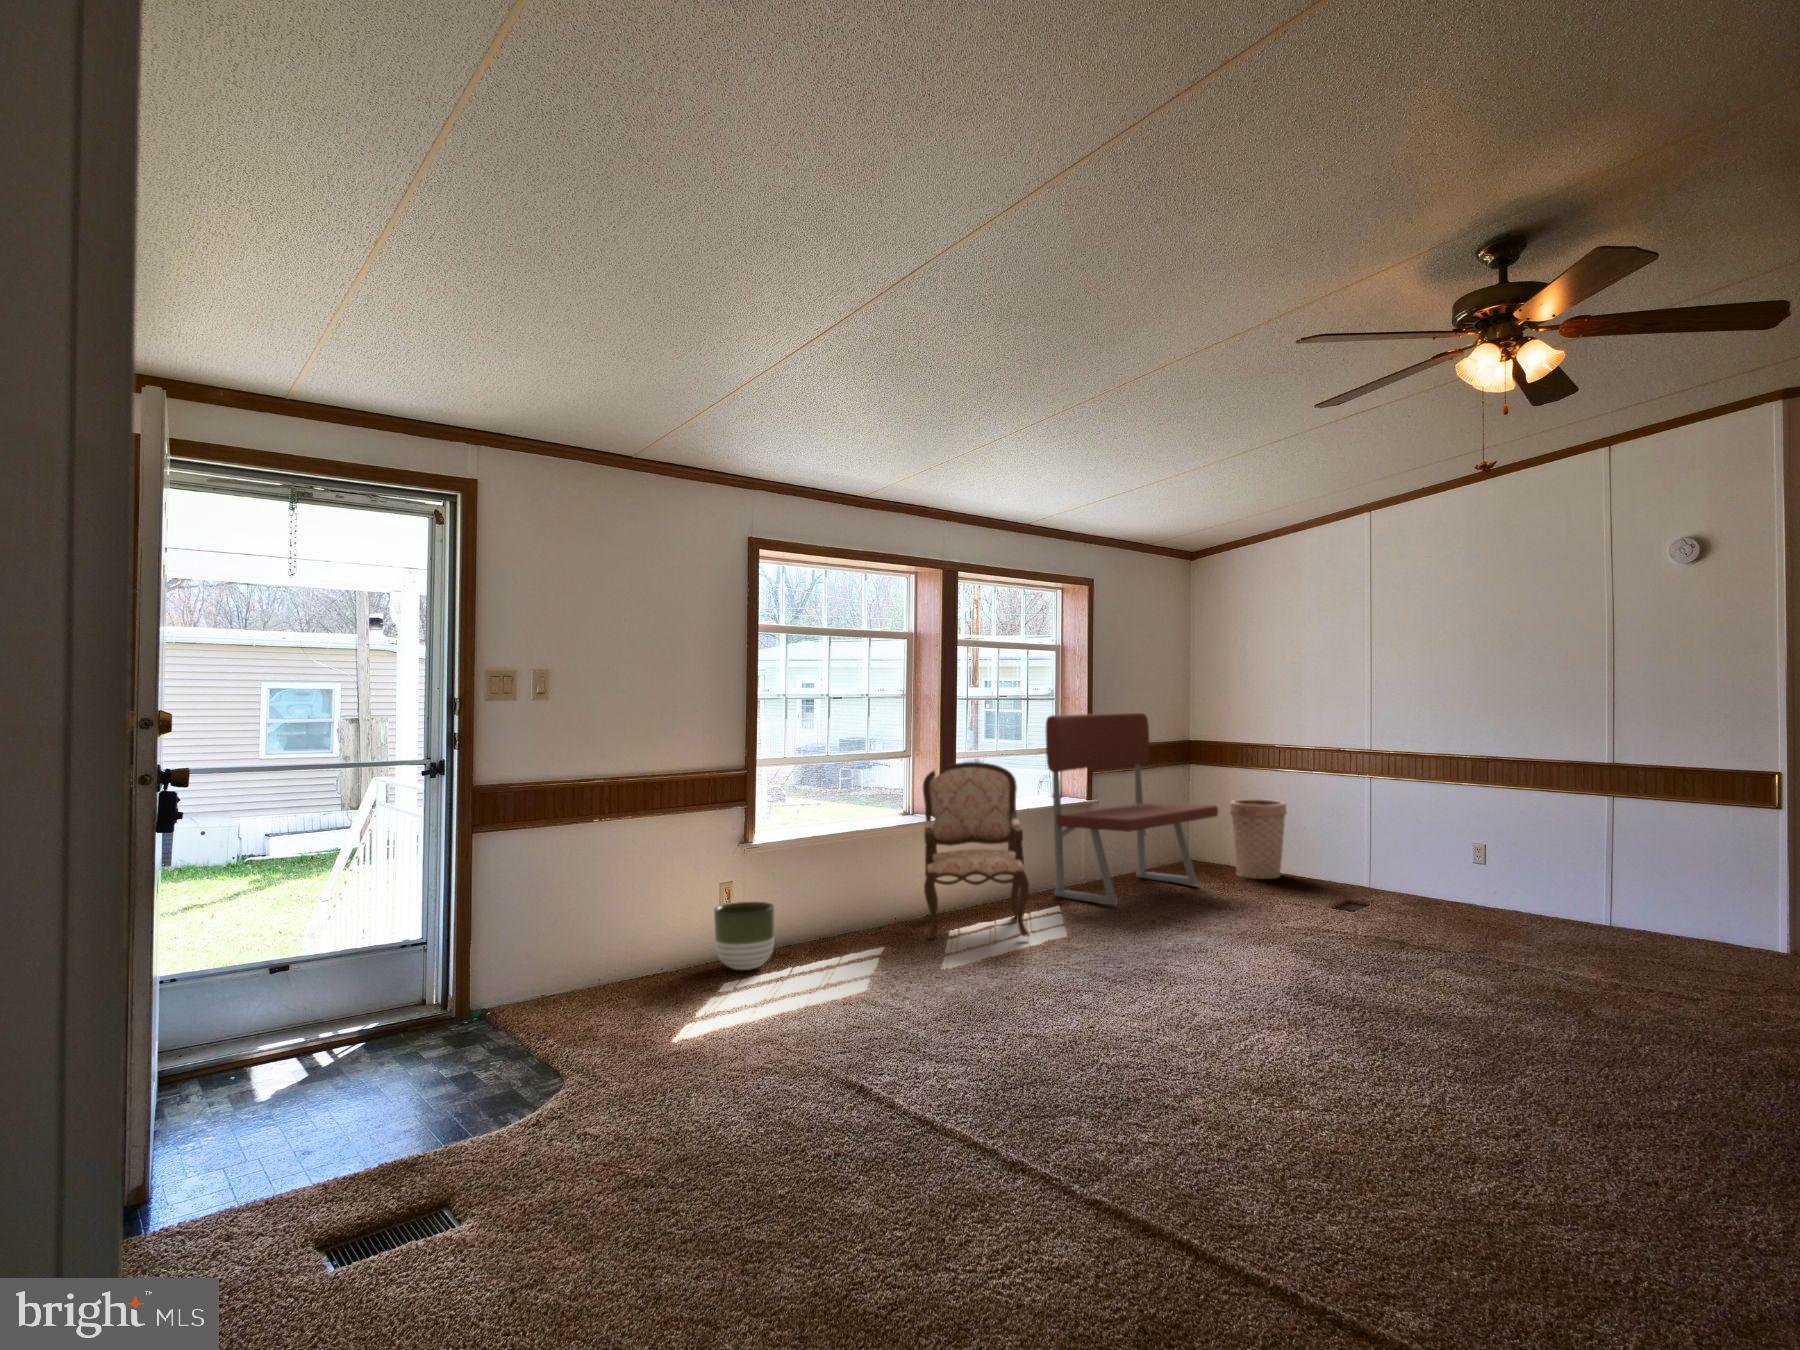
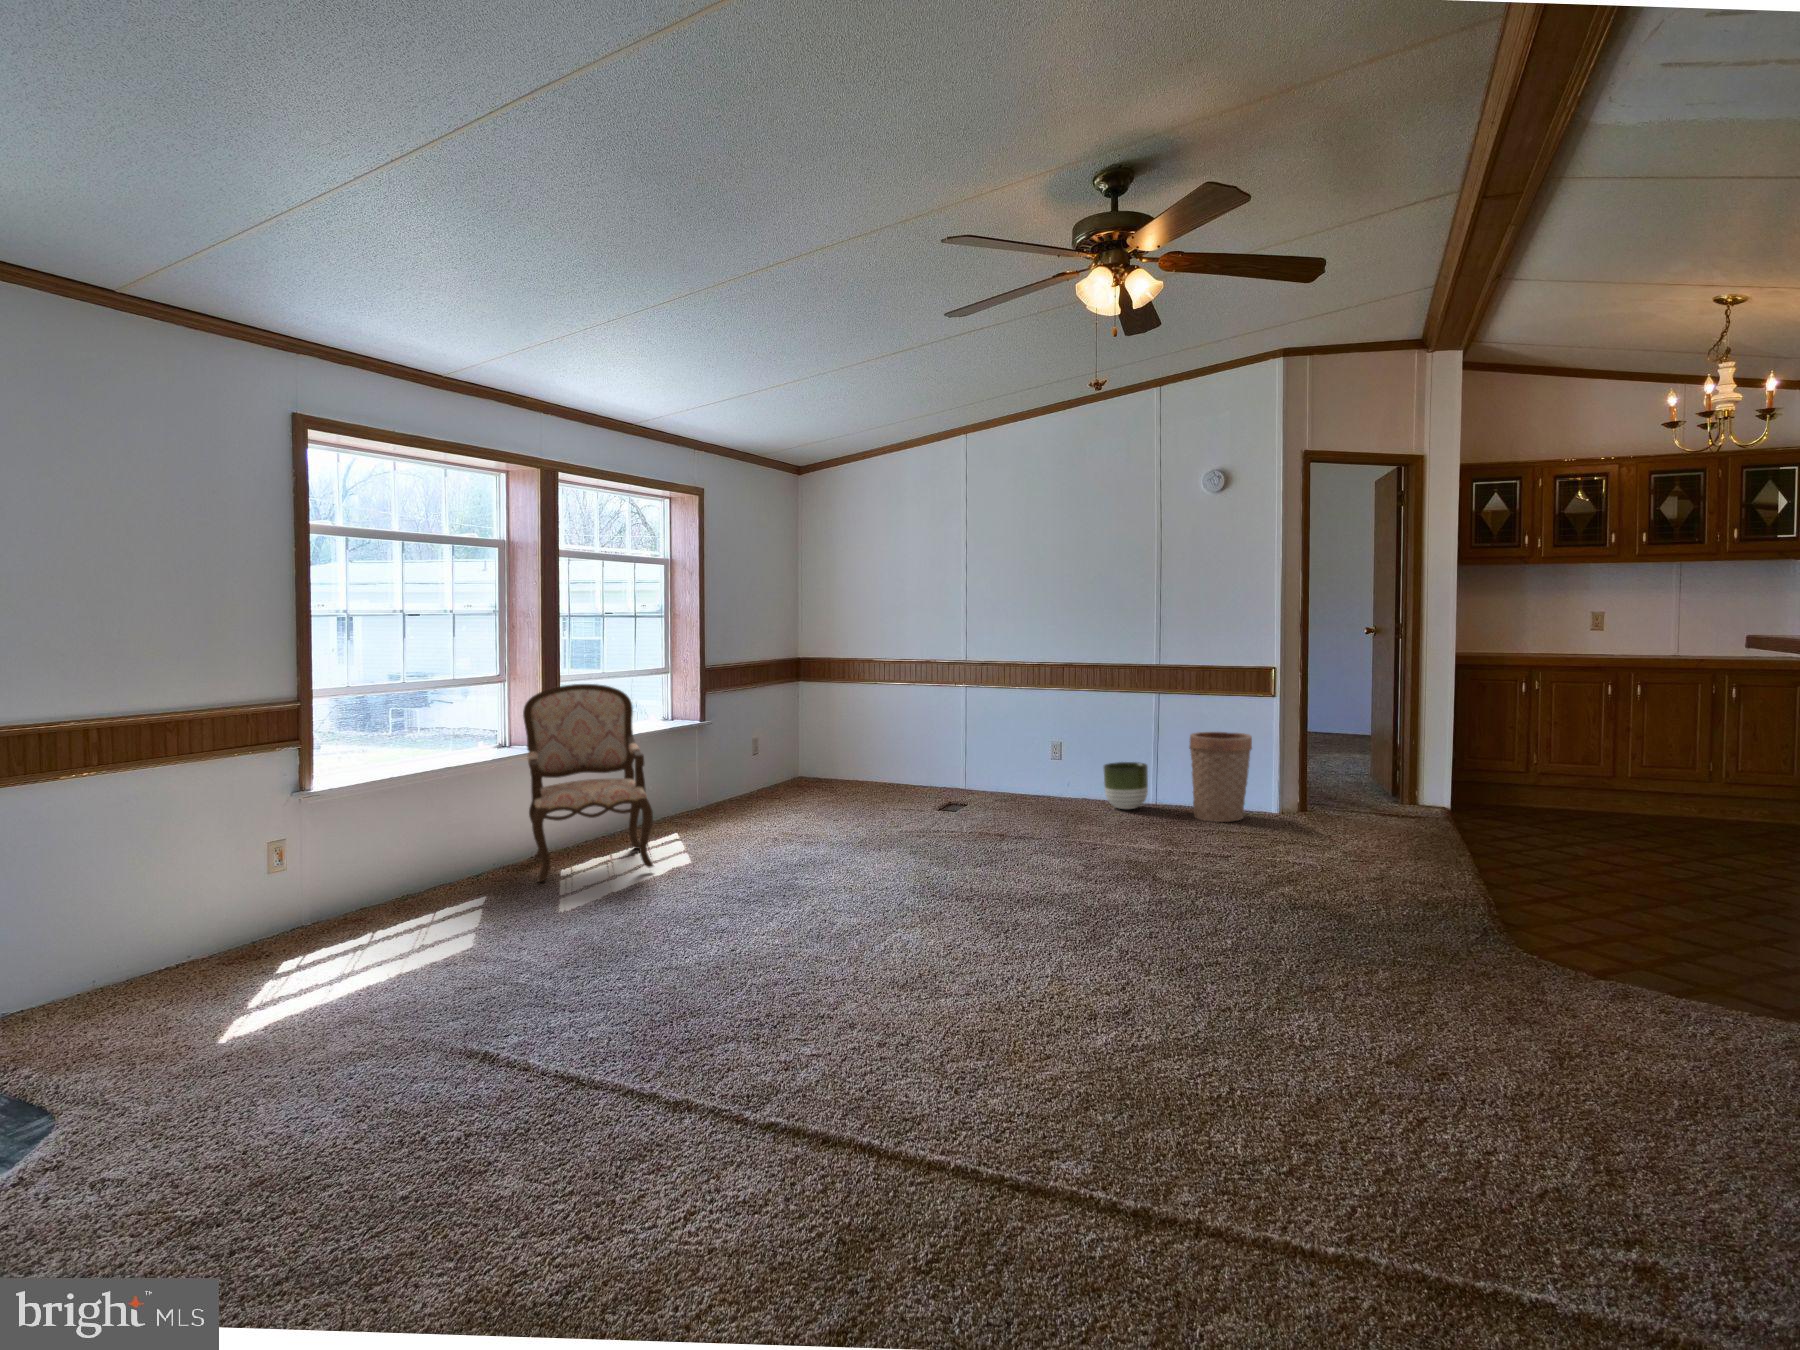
bench: present [1045,713,1218,906] -> none [660,629,835,827]
basket: present [1230,799,1286,879] -> present [1189,732,1252,822]
planter: present [714,902,774,970] -> present [1104,762,1148,809]

